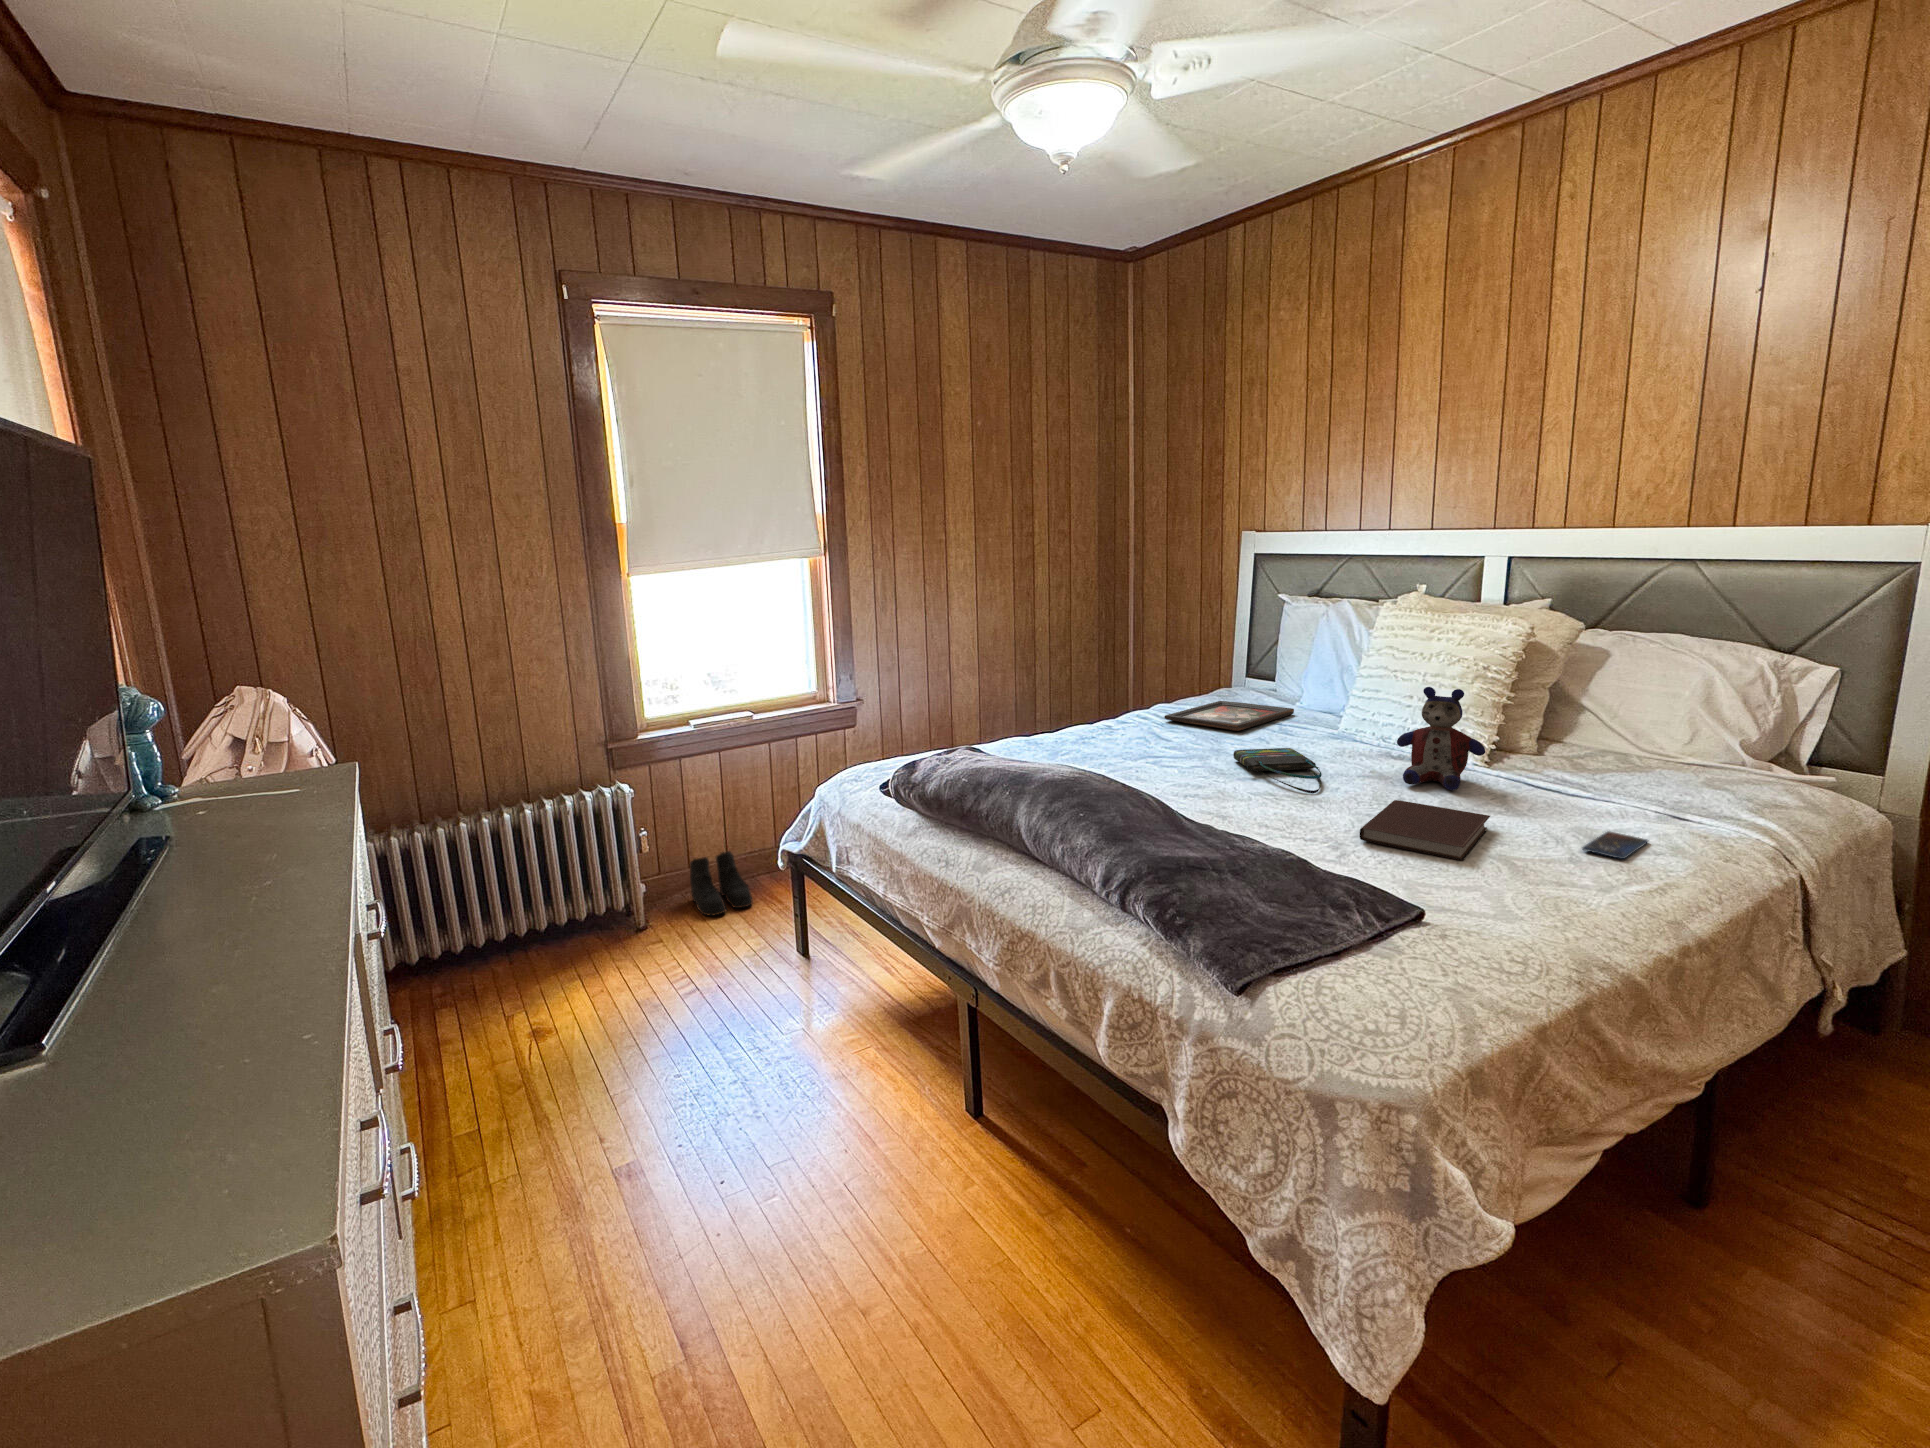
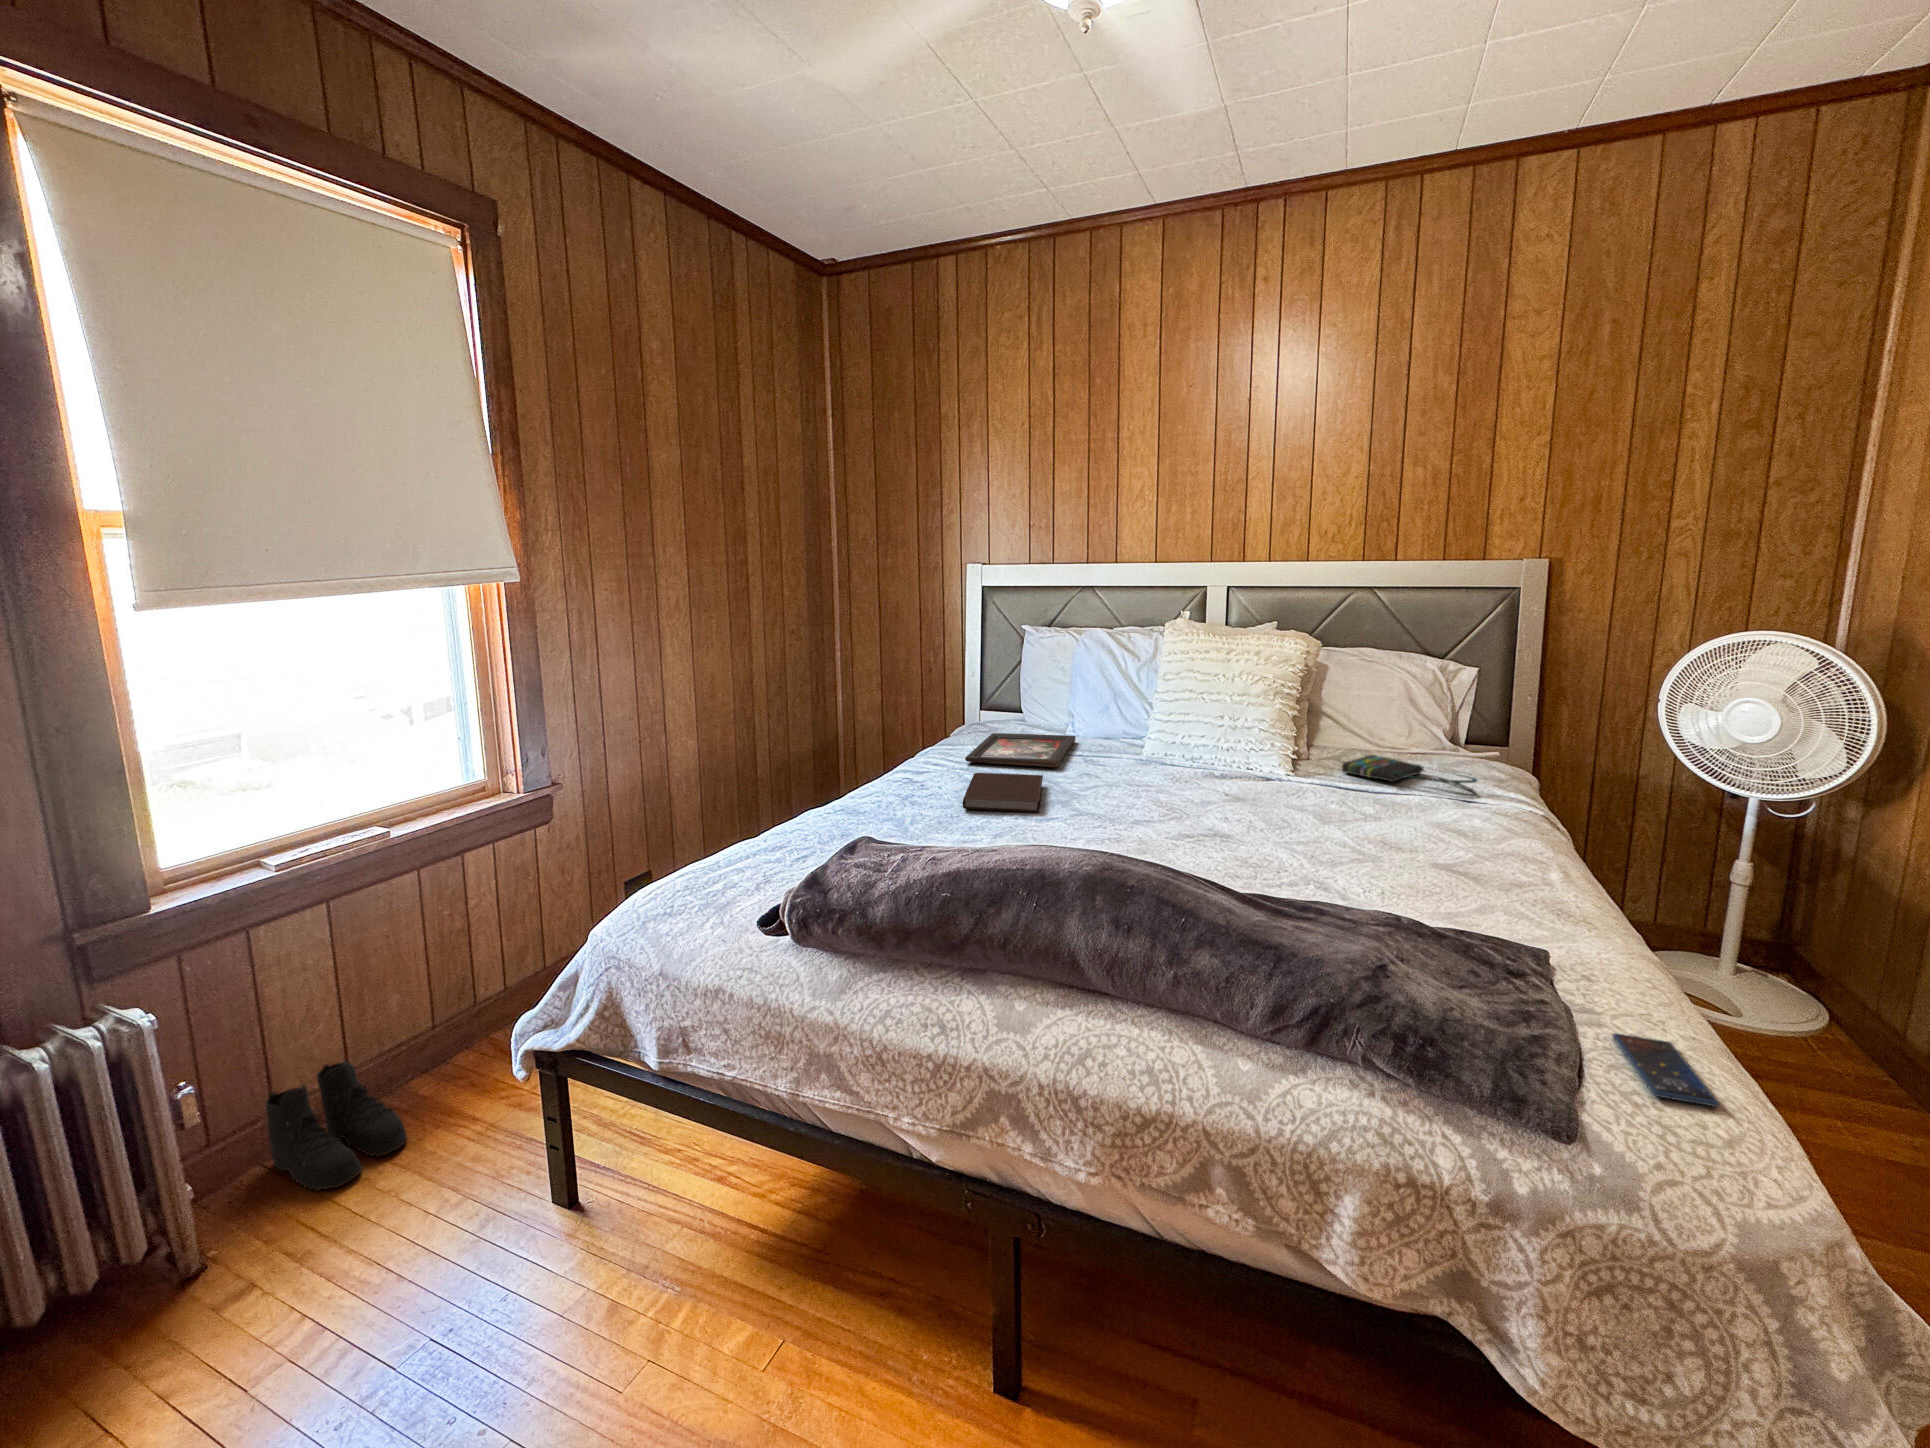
stuffed bear: present [1397,687,1485,790] -> none [1253,709,1330,809]
tote bag: present [1233,748,1322,793] -> present [1342,755,1477,796]
notebook: present [1360,800,1490,861] -> present [963,773,1043,813]
smartphone: present [1582,831,1648,859] -> present [1613,1033,1720,1107]

